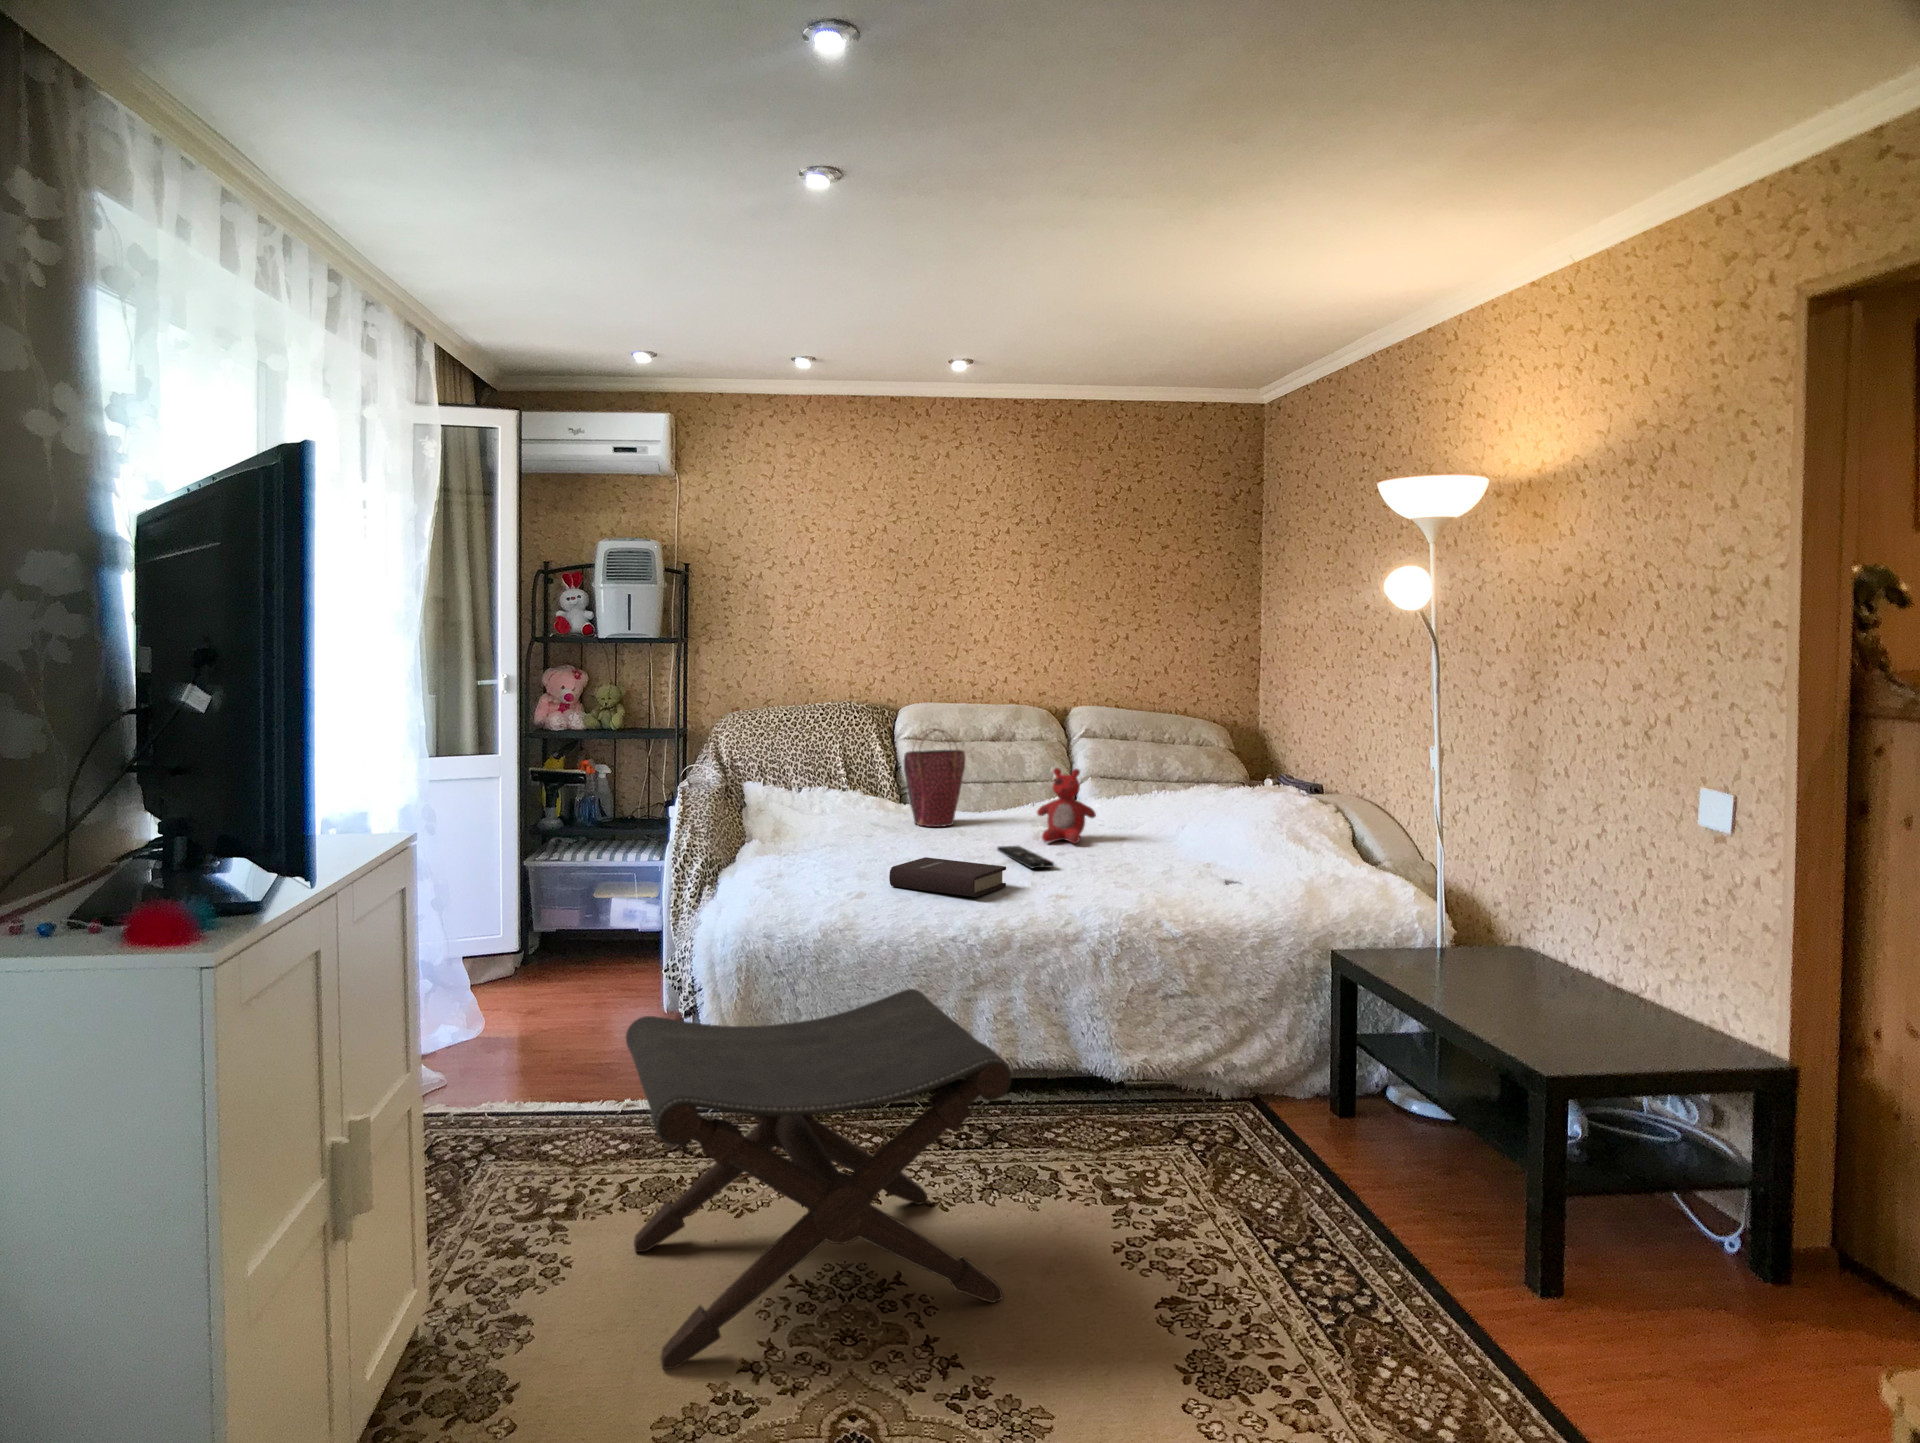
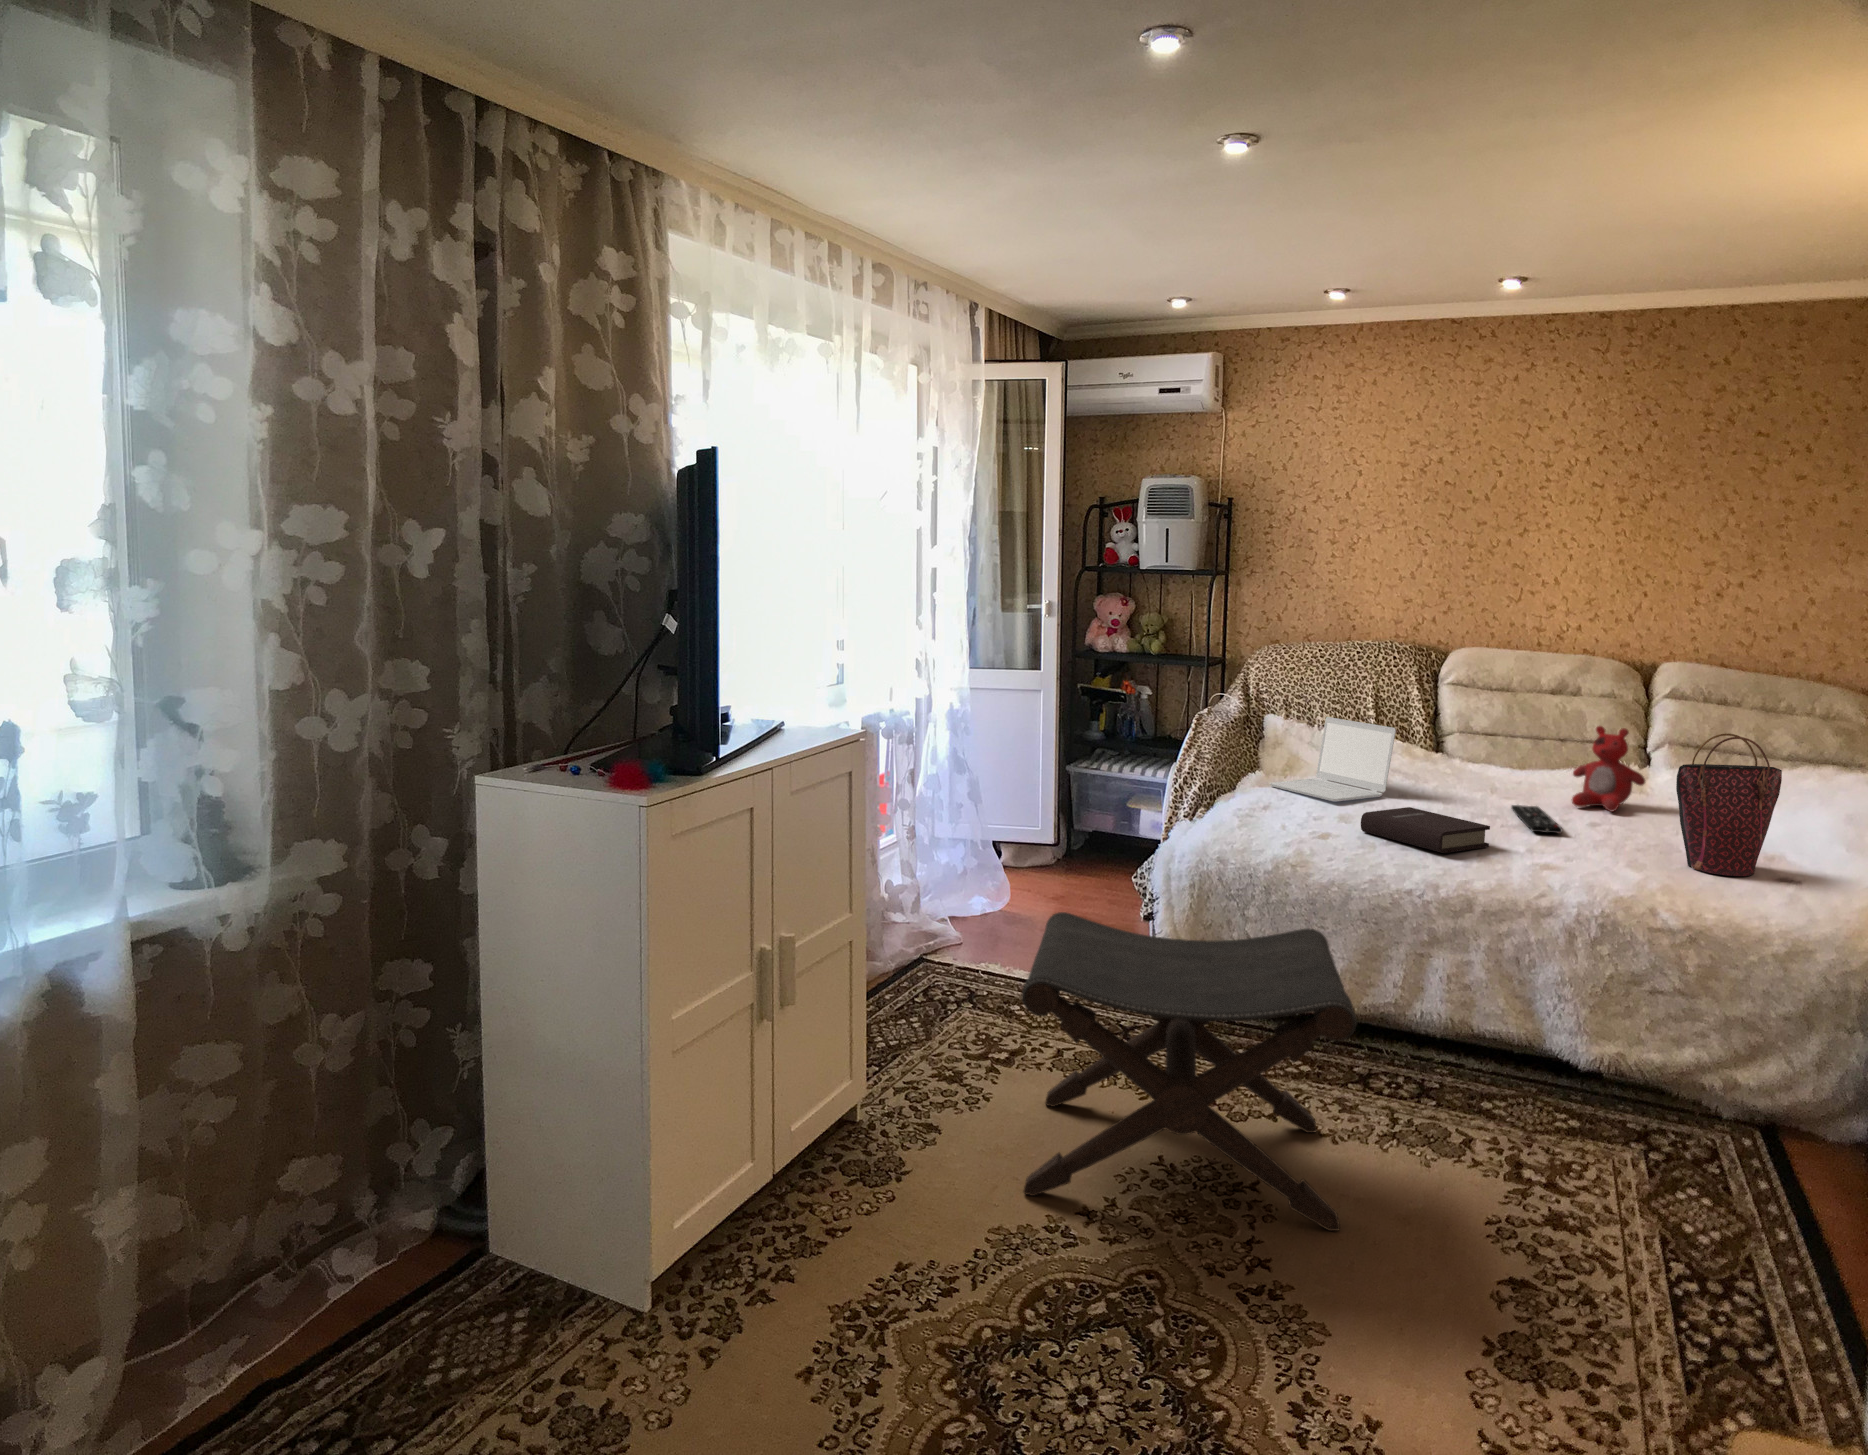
handbag: present [904,729,965,827] -> present [1676,734,1782,876]
laptop: none [774,777,892,860] -> present [1269,717,1396,802]

